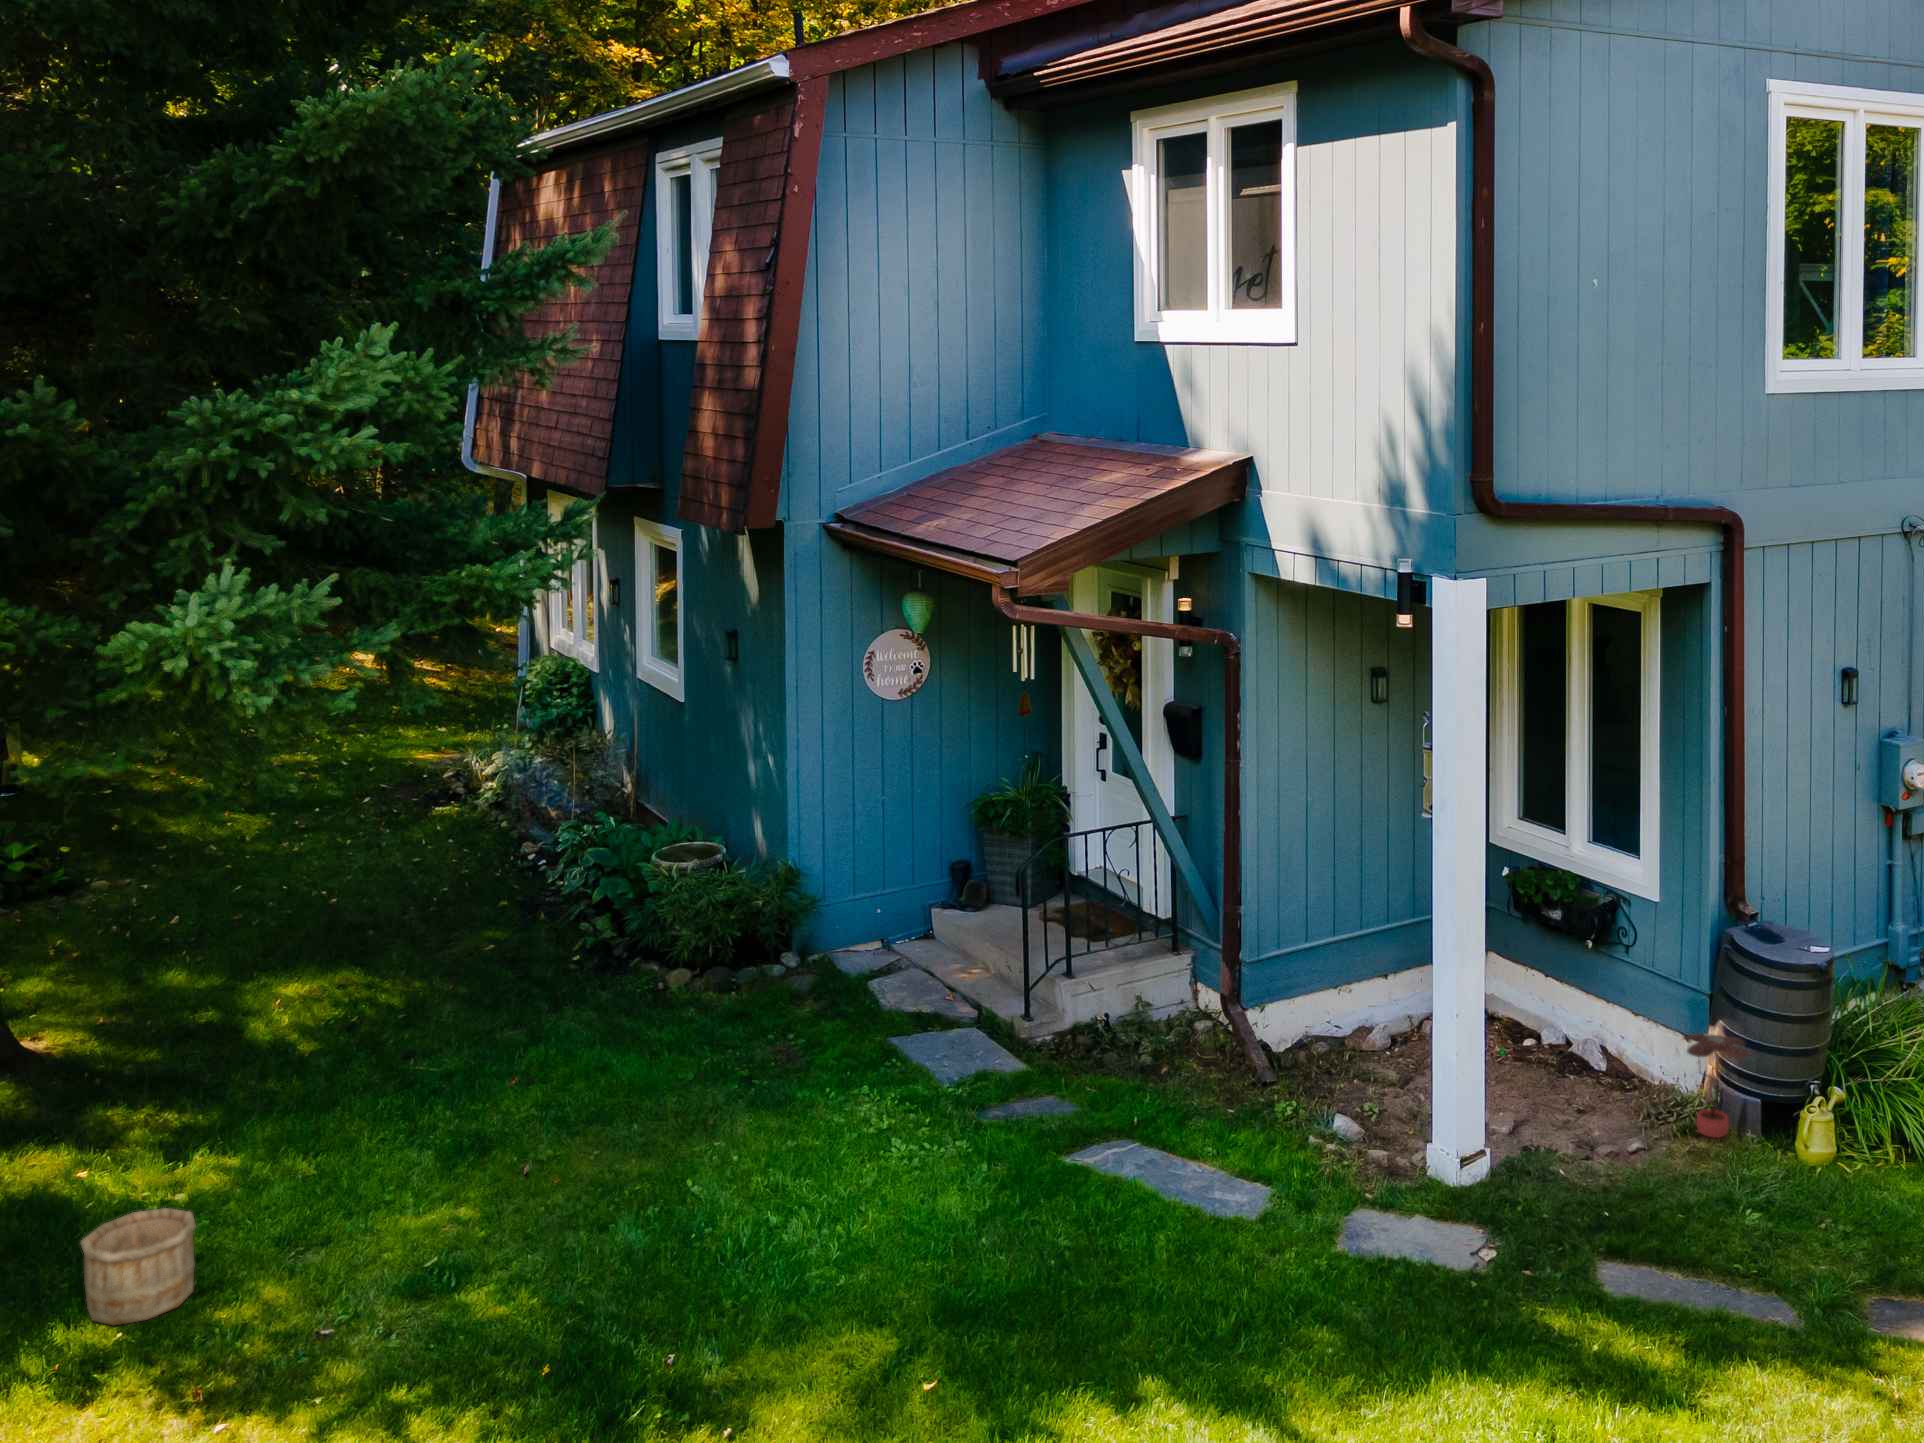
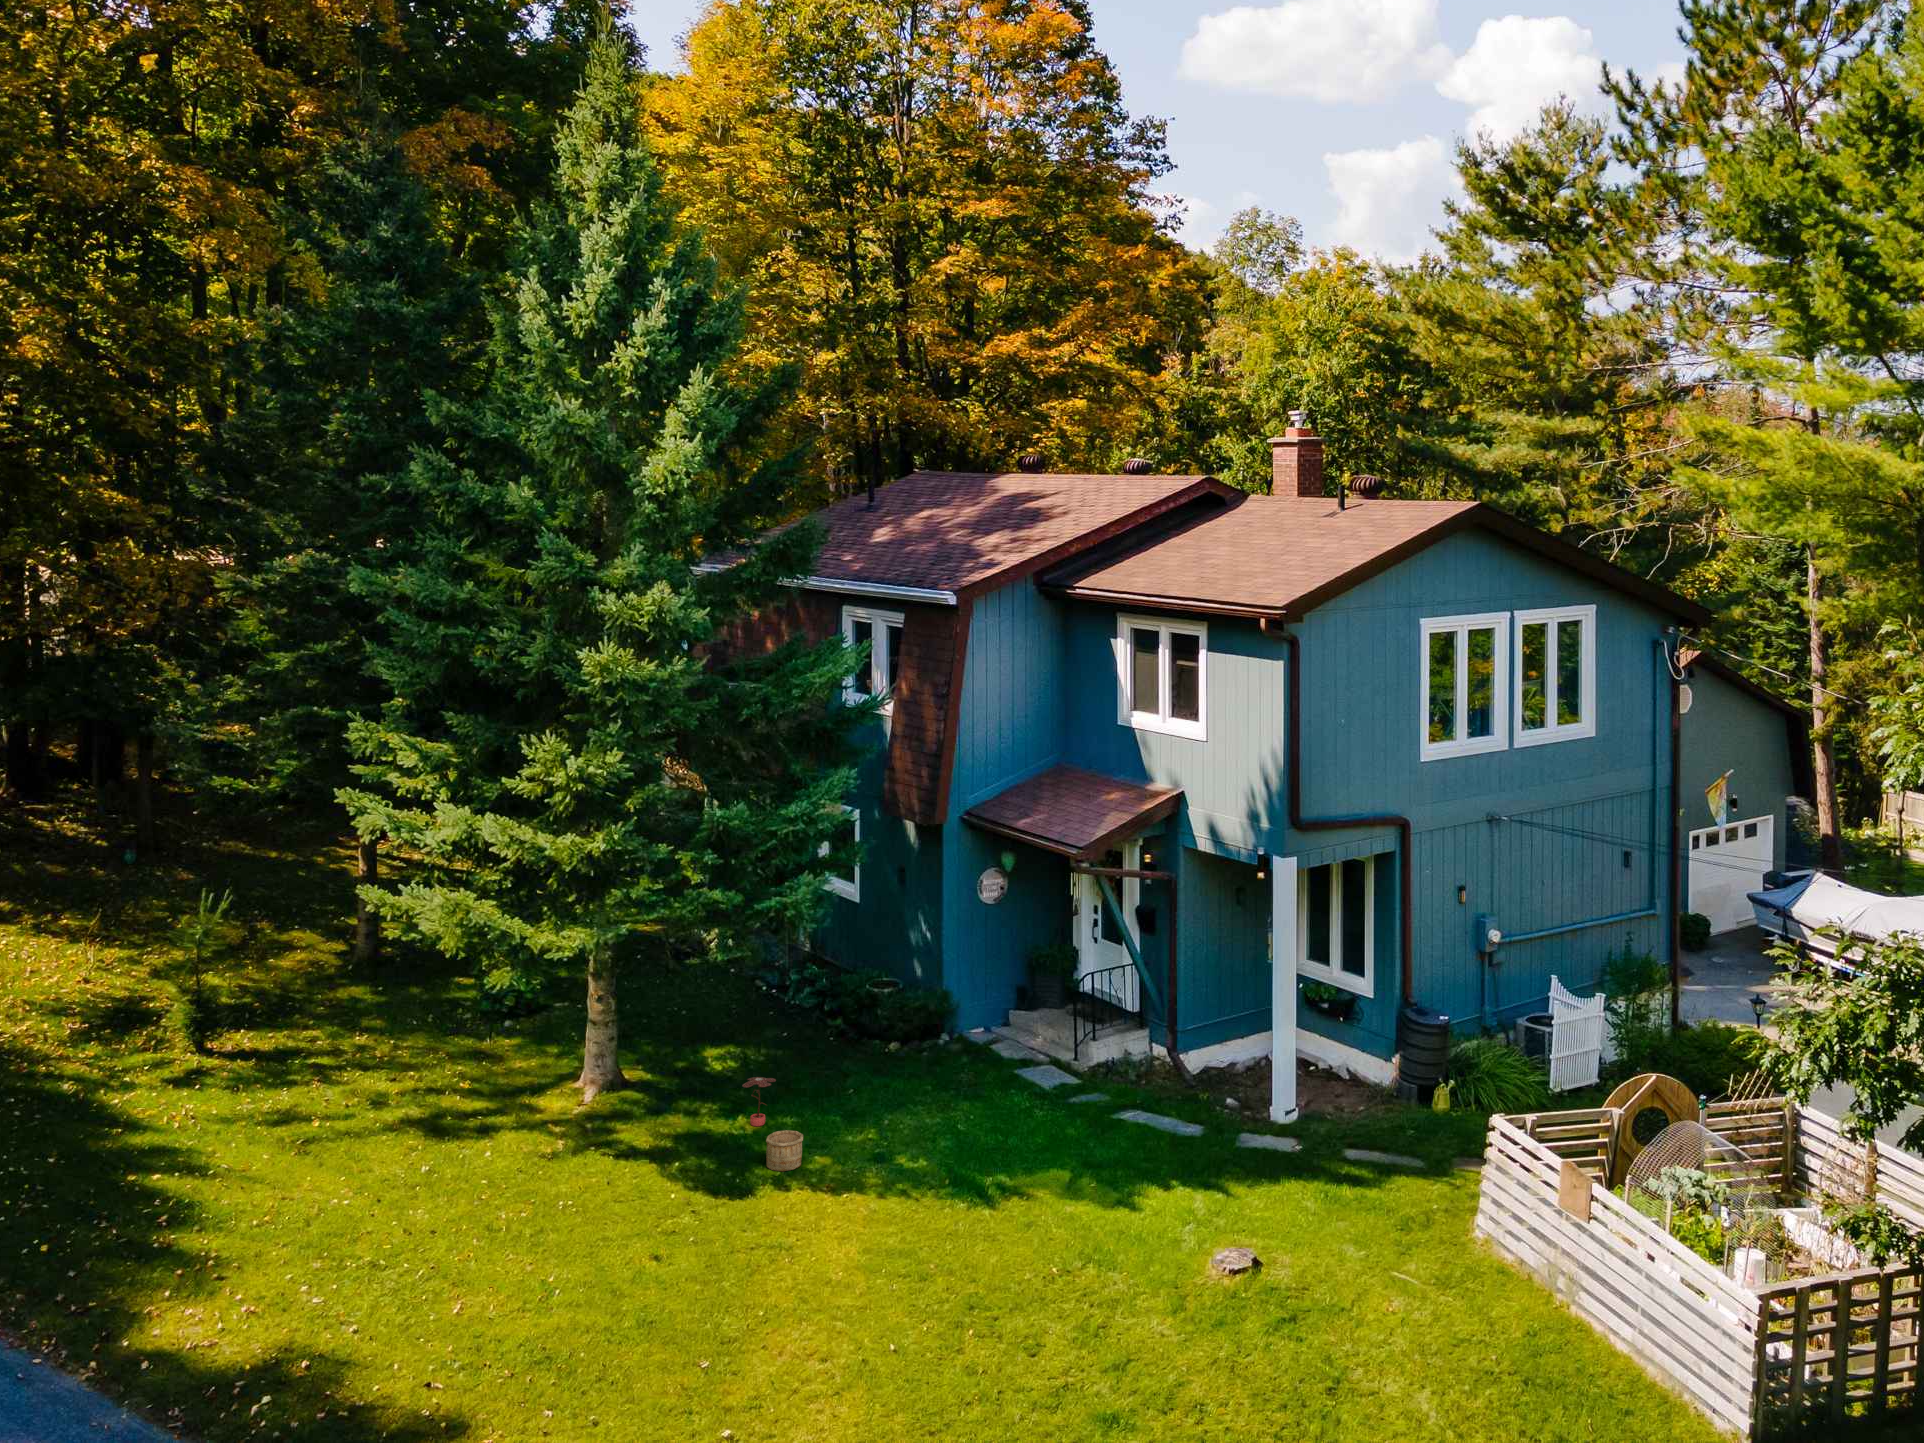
potted plant: present [1684,1034,1750,1138] -> present [742,1077,776,1126]

